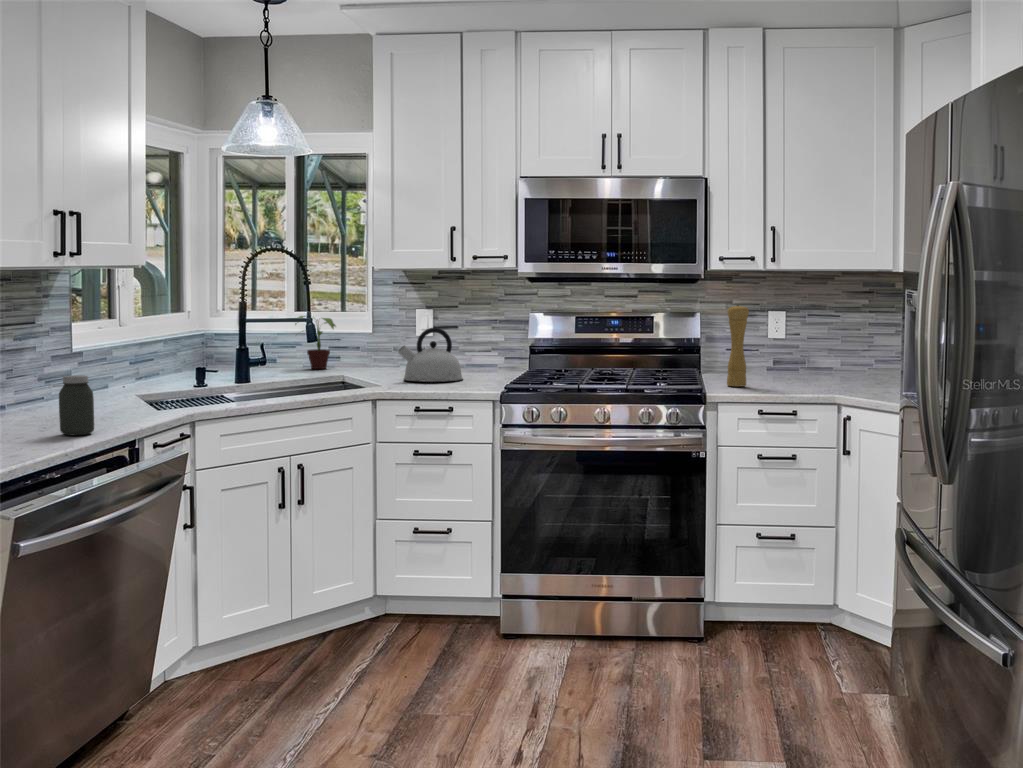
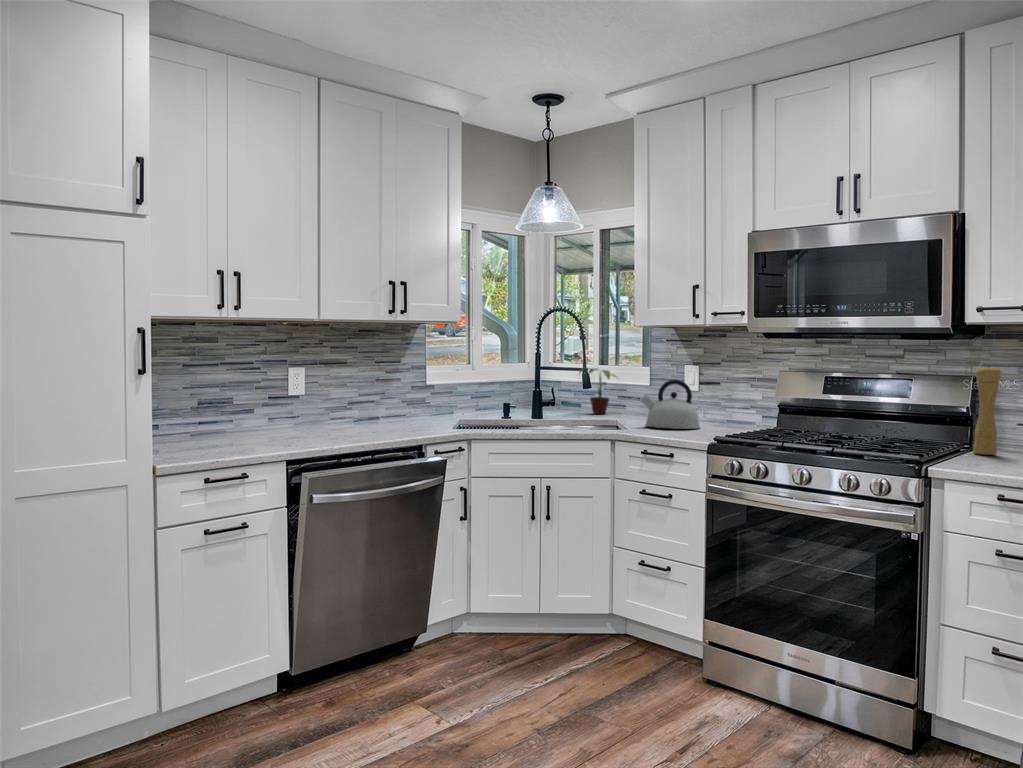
jar: present [59,375,94,435] -> none [307,398,333,444]

